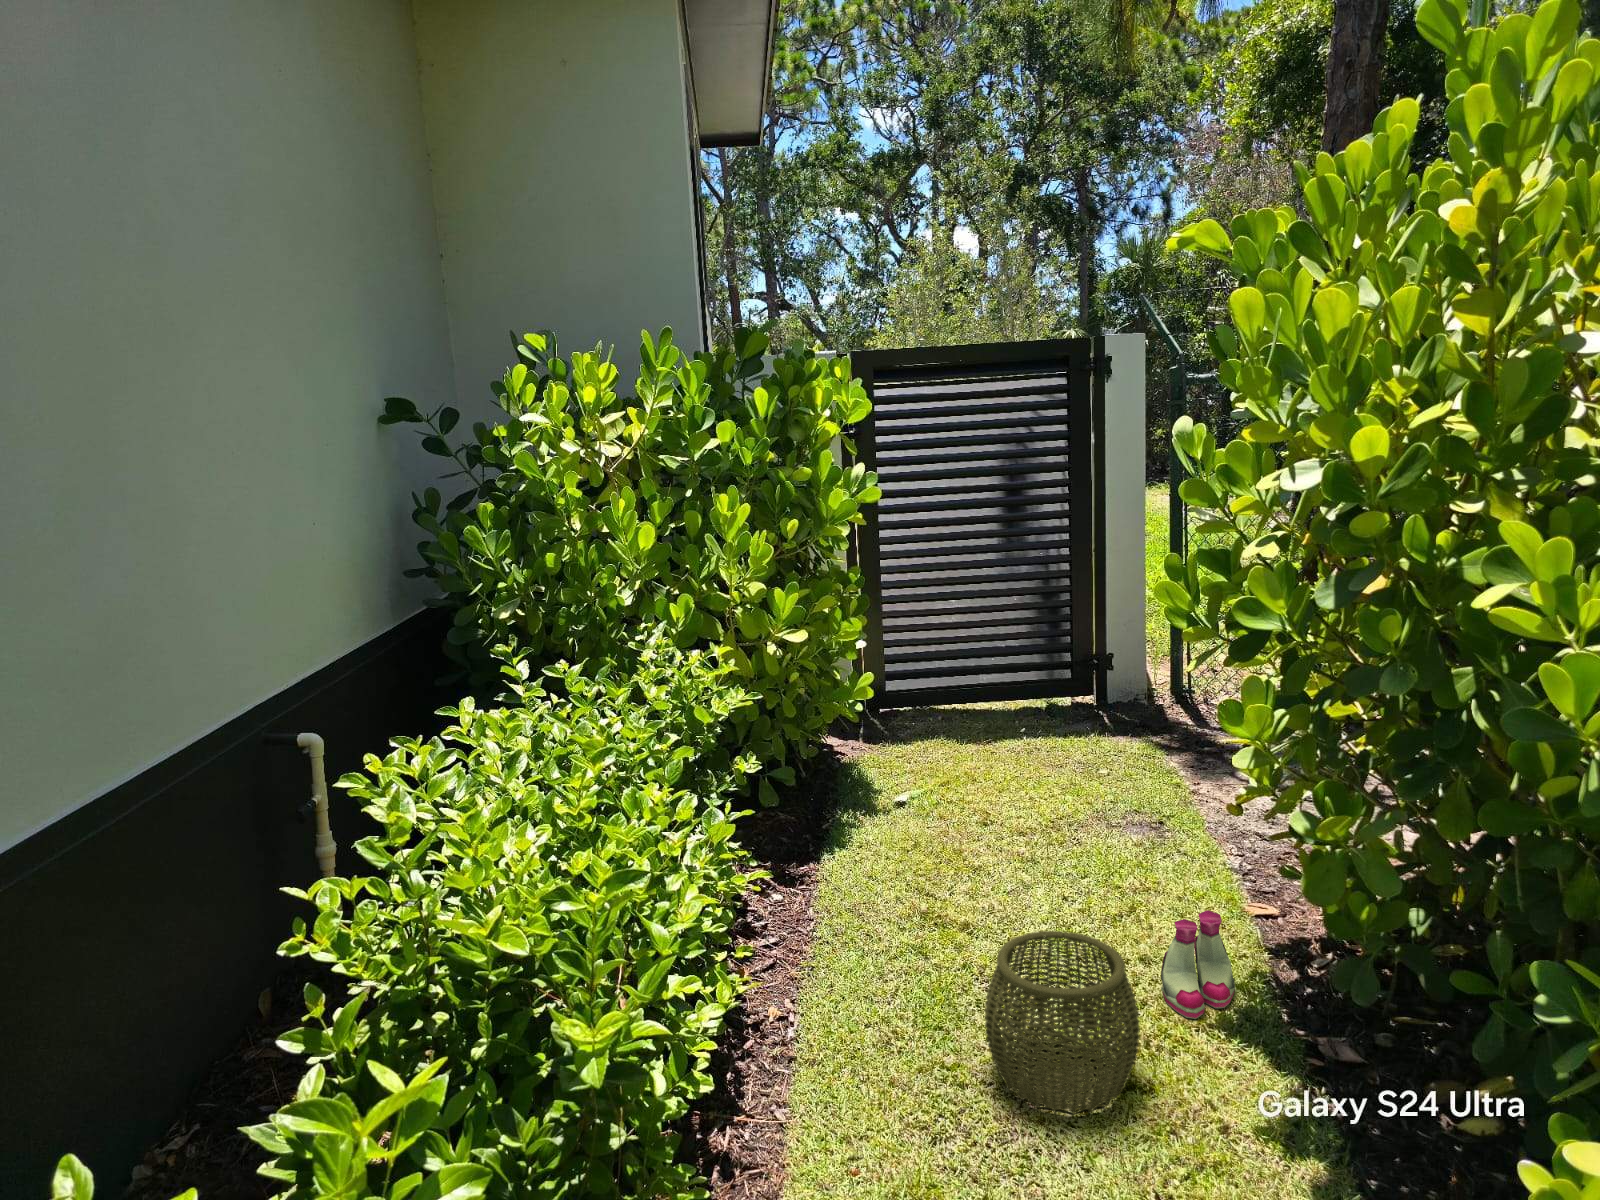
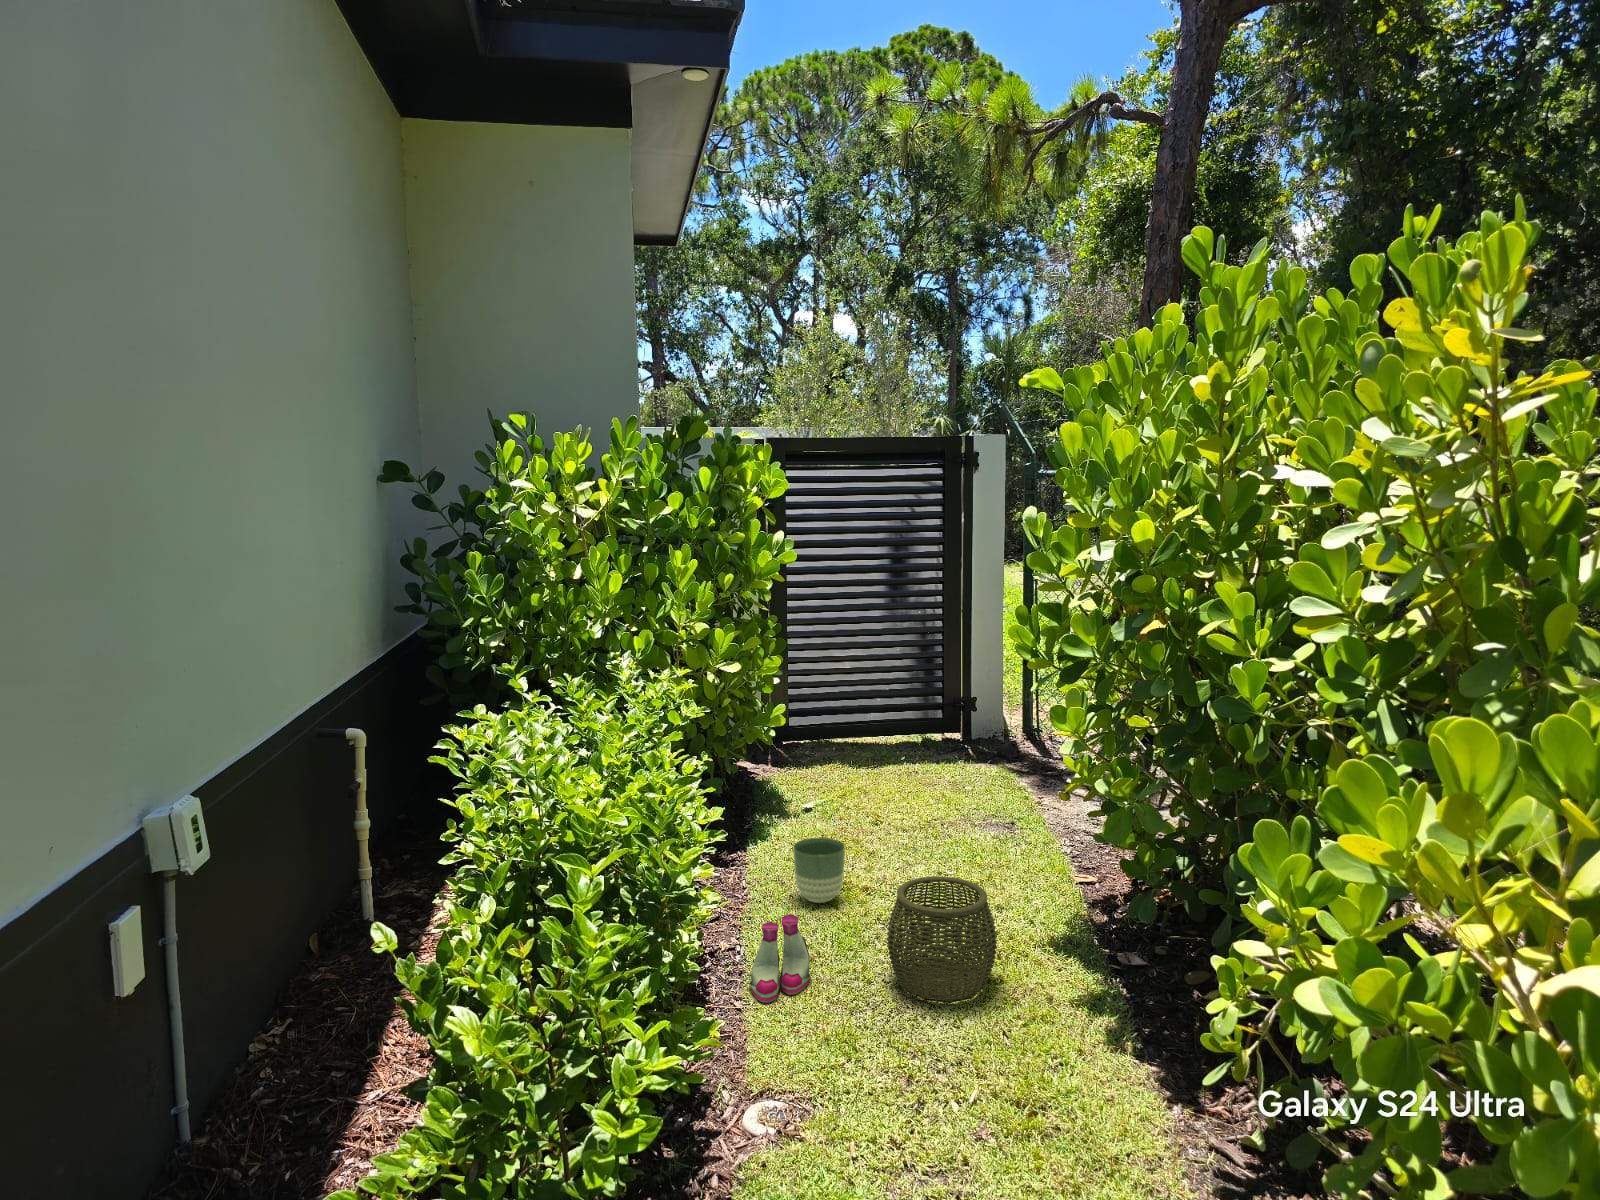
planter: none [868,858,936,944] -> present [793,838,845,903]
boots: present [1161,910,1235,1019] -> present [750,914,810,1003]

